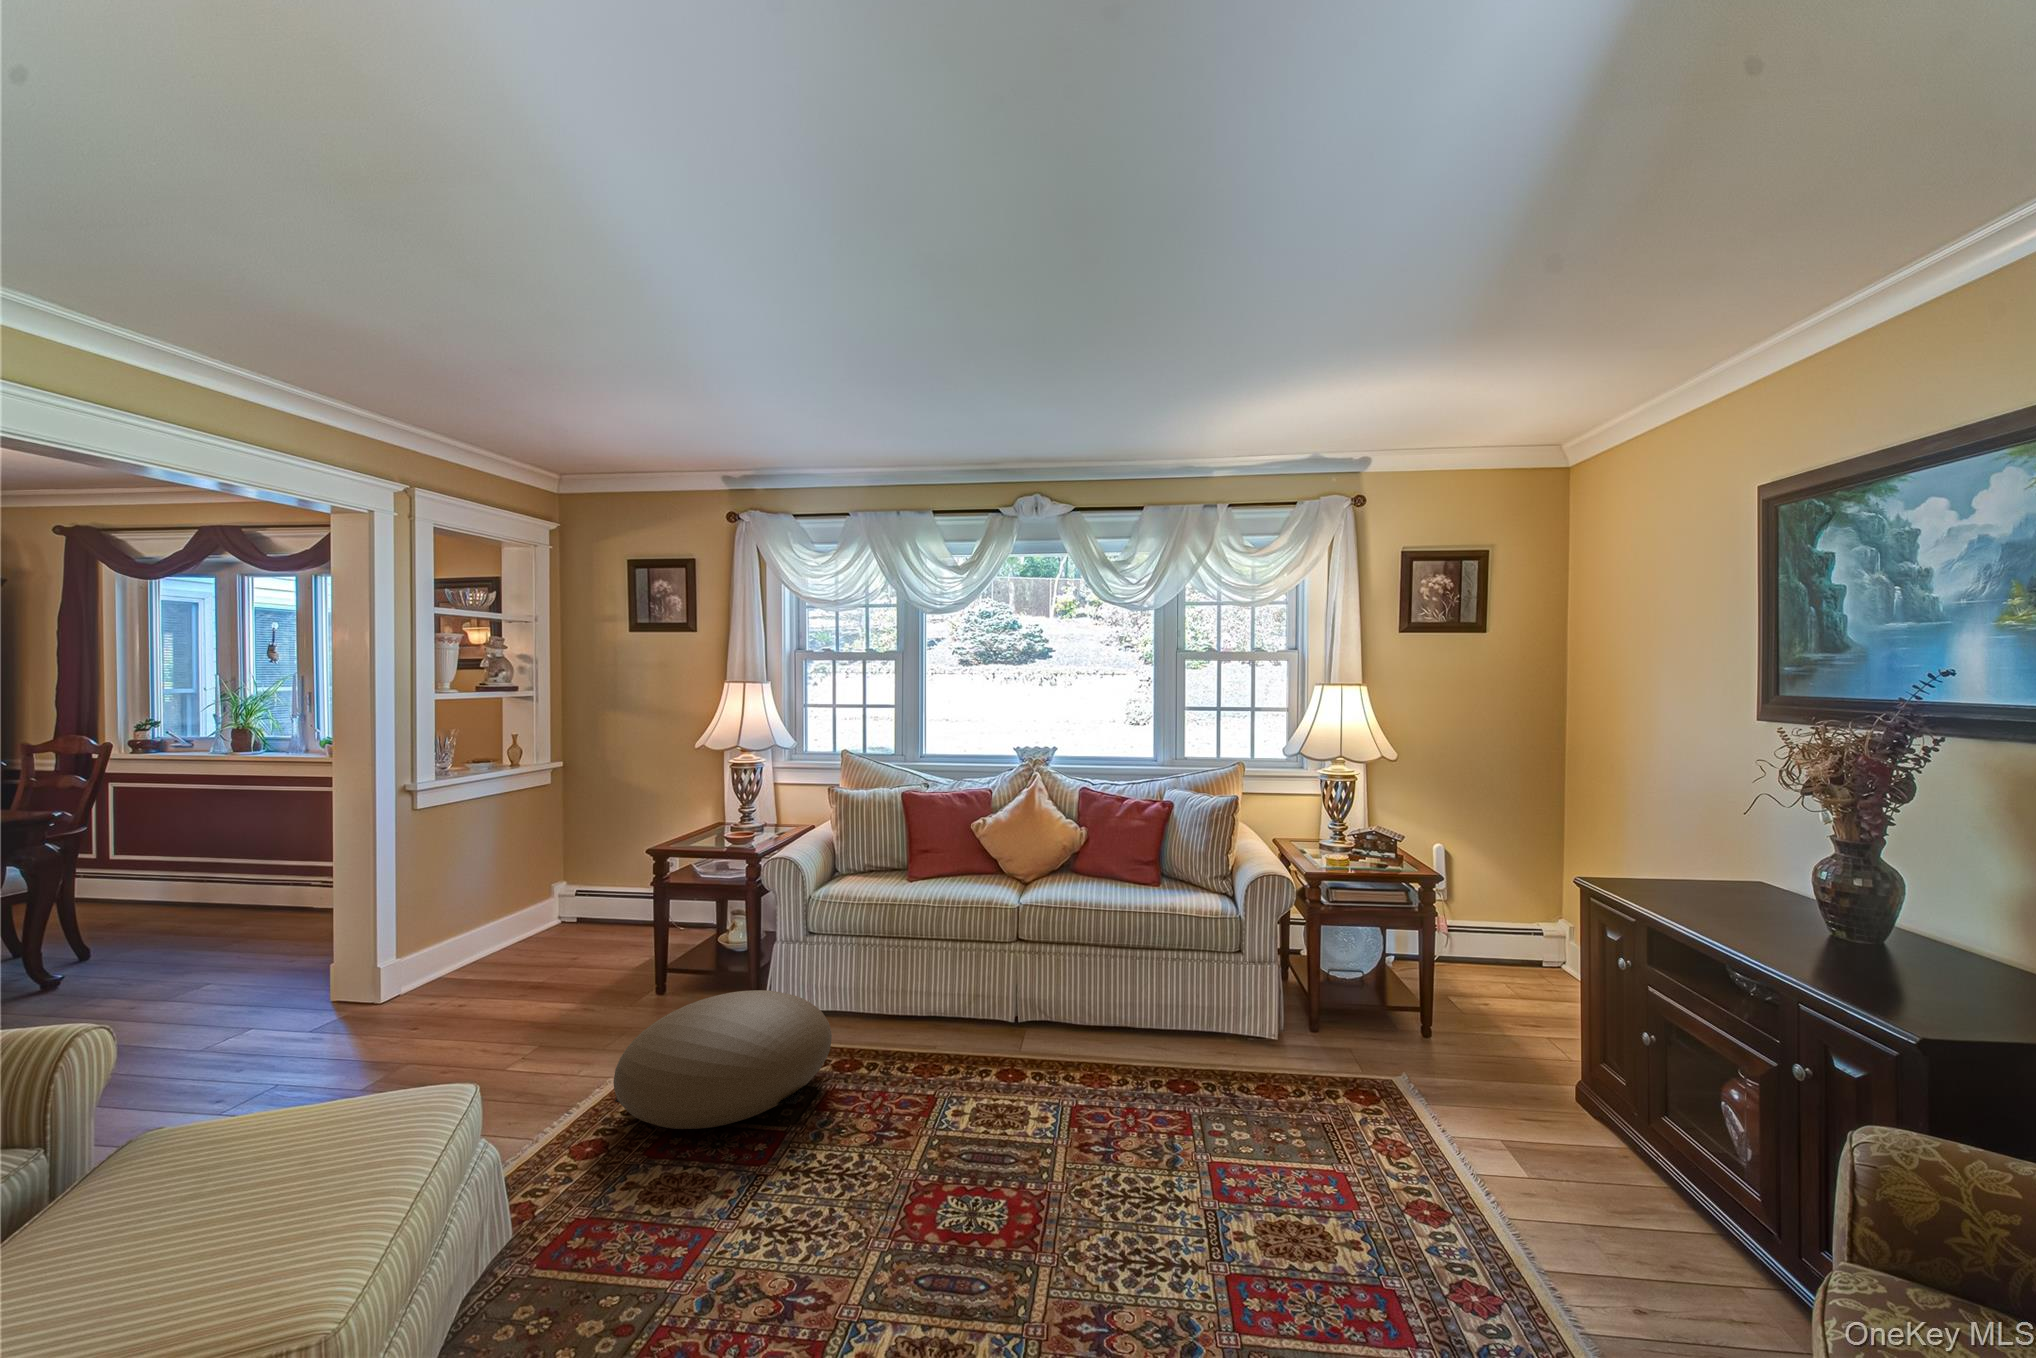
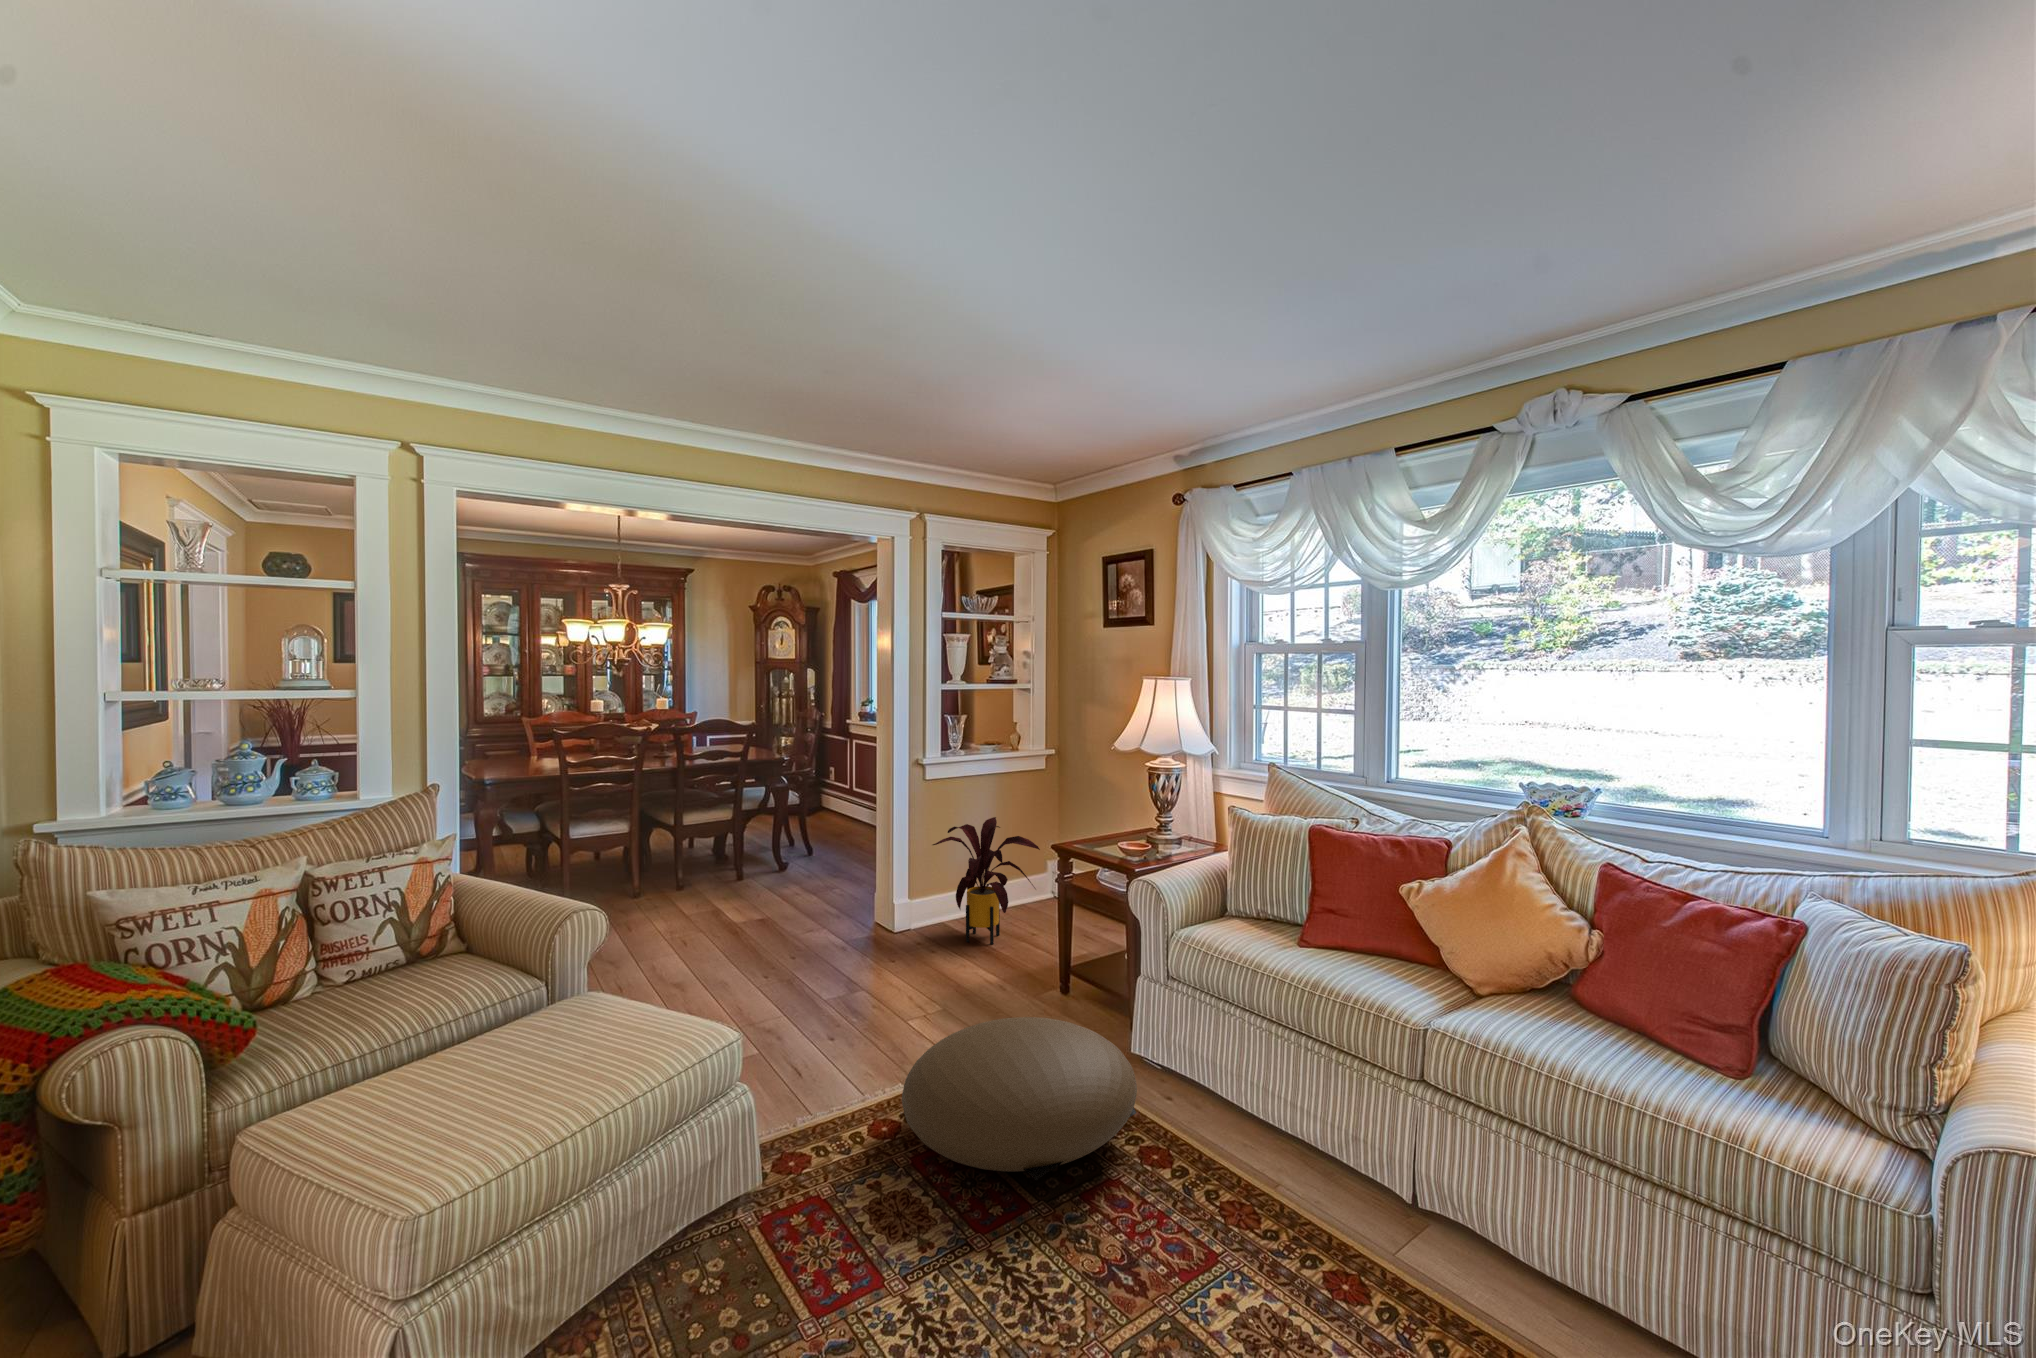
house plant: none [449,842,596,987] -> present [933,817,1040,944]

